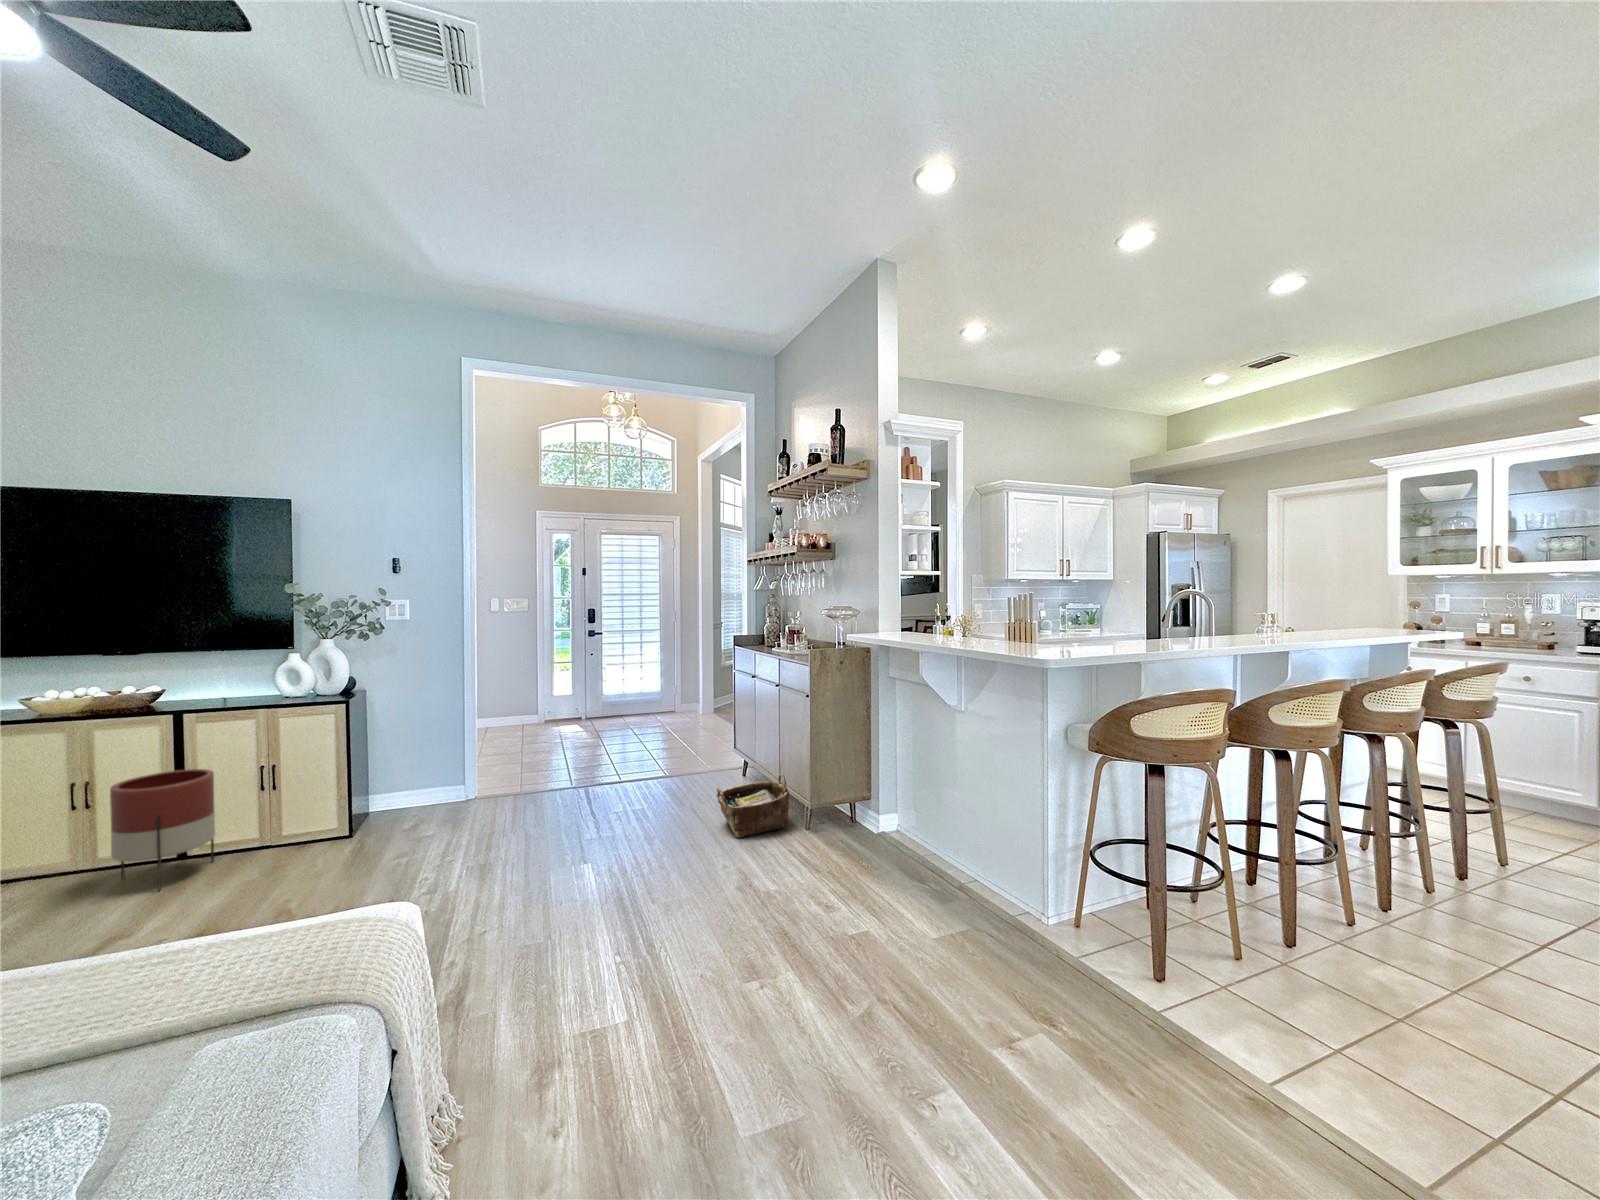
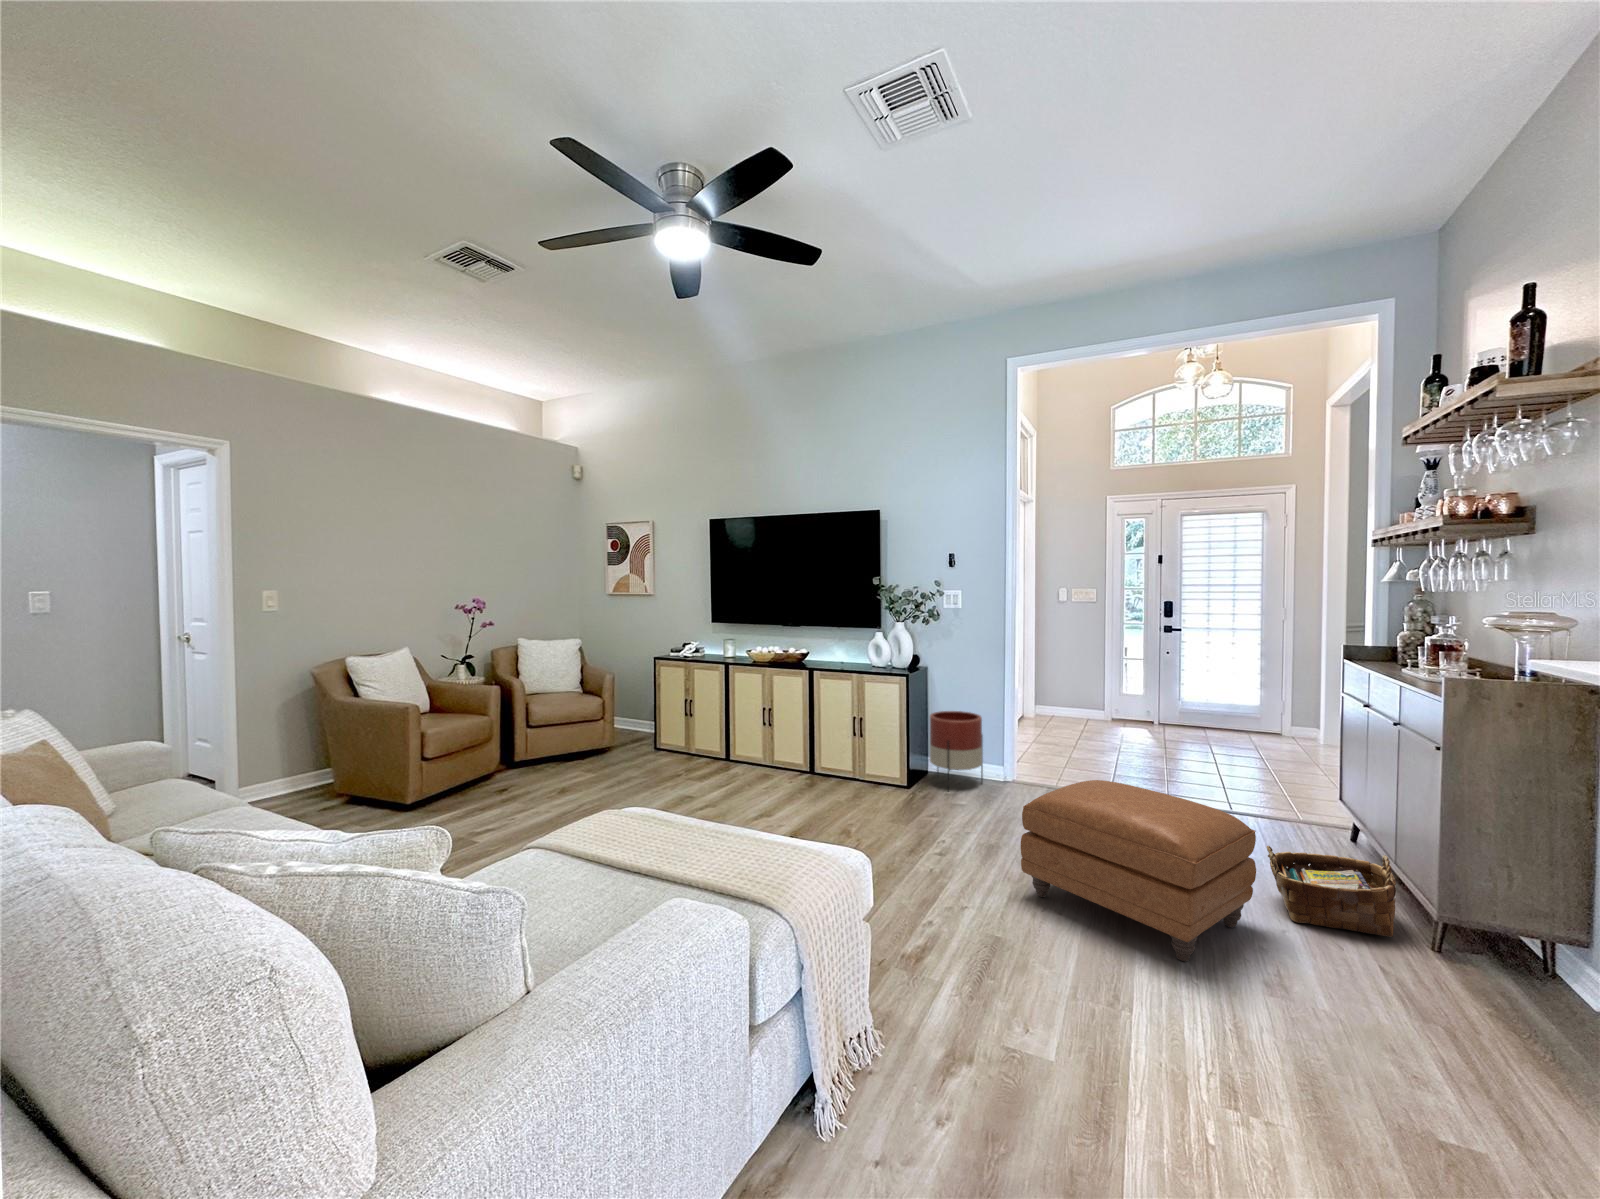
ottoman: none [538,766,719,895] -> present [1021,780,1256,961]
planter: present [110,769,215,891] -> present [930,711,983,782]

